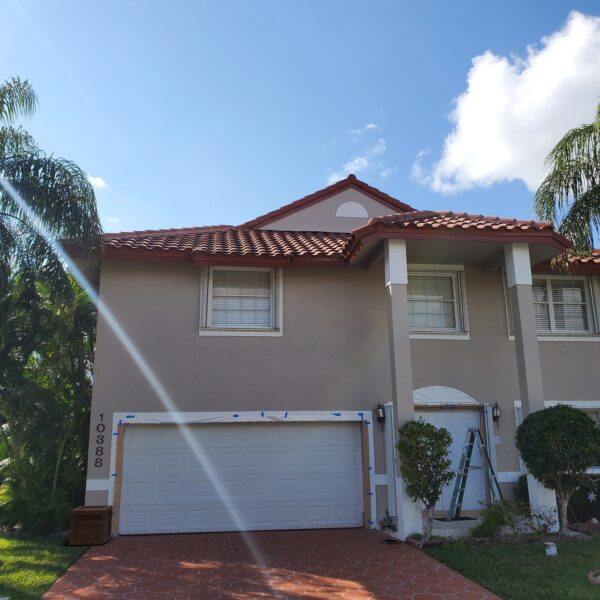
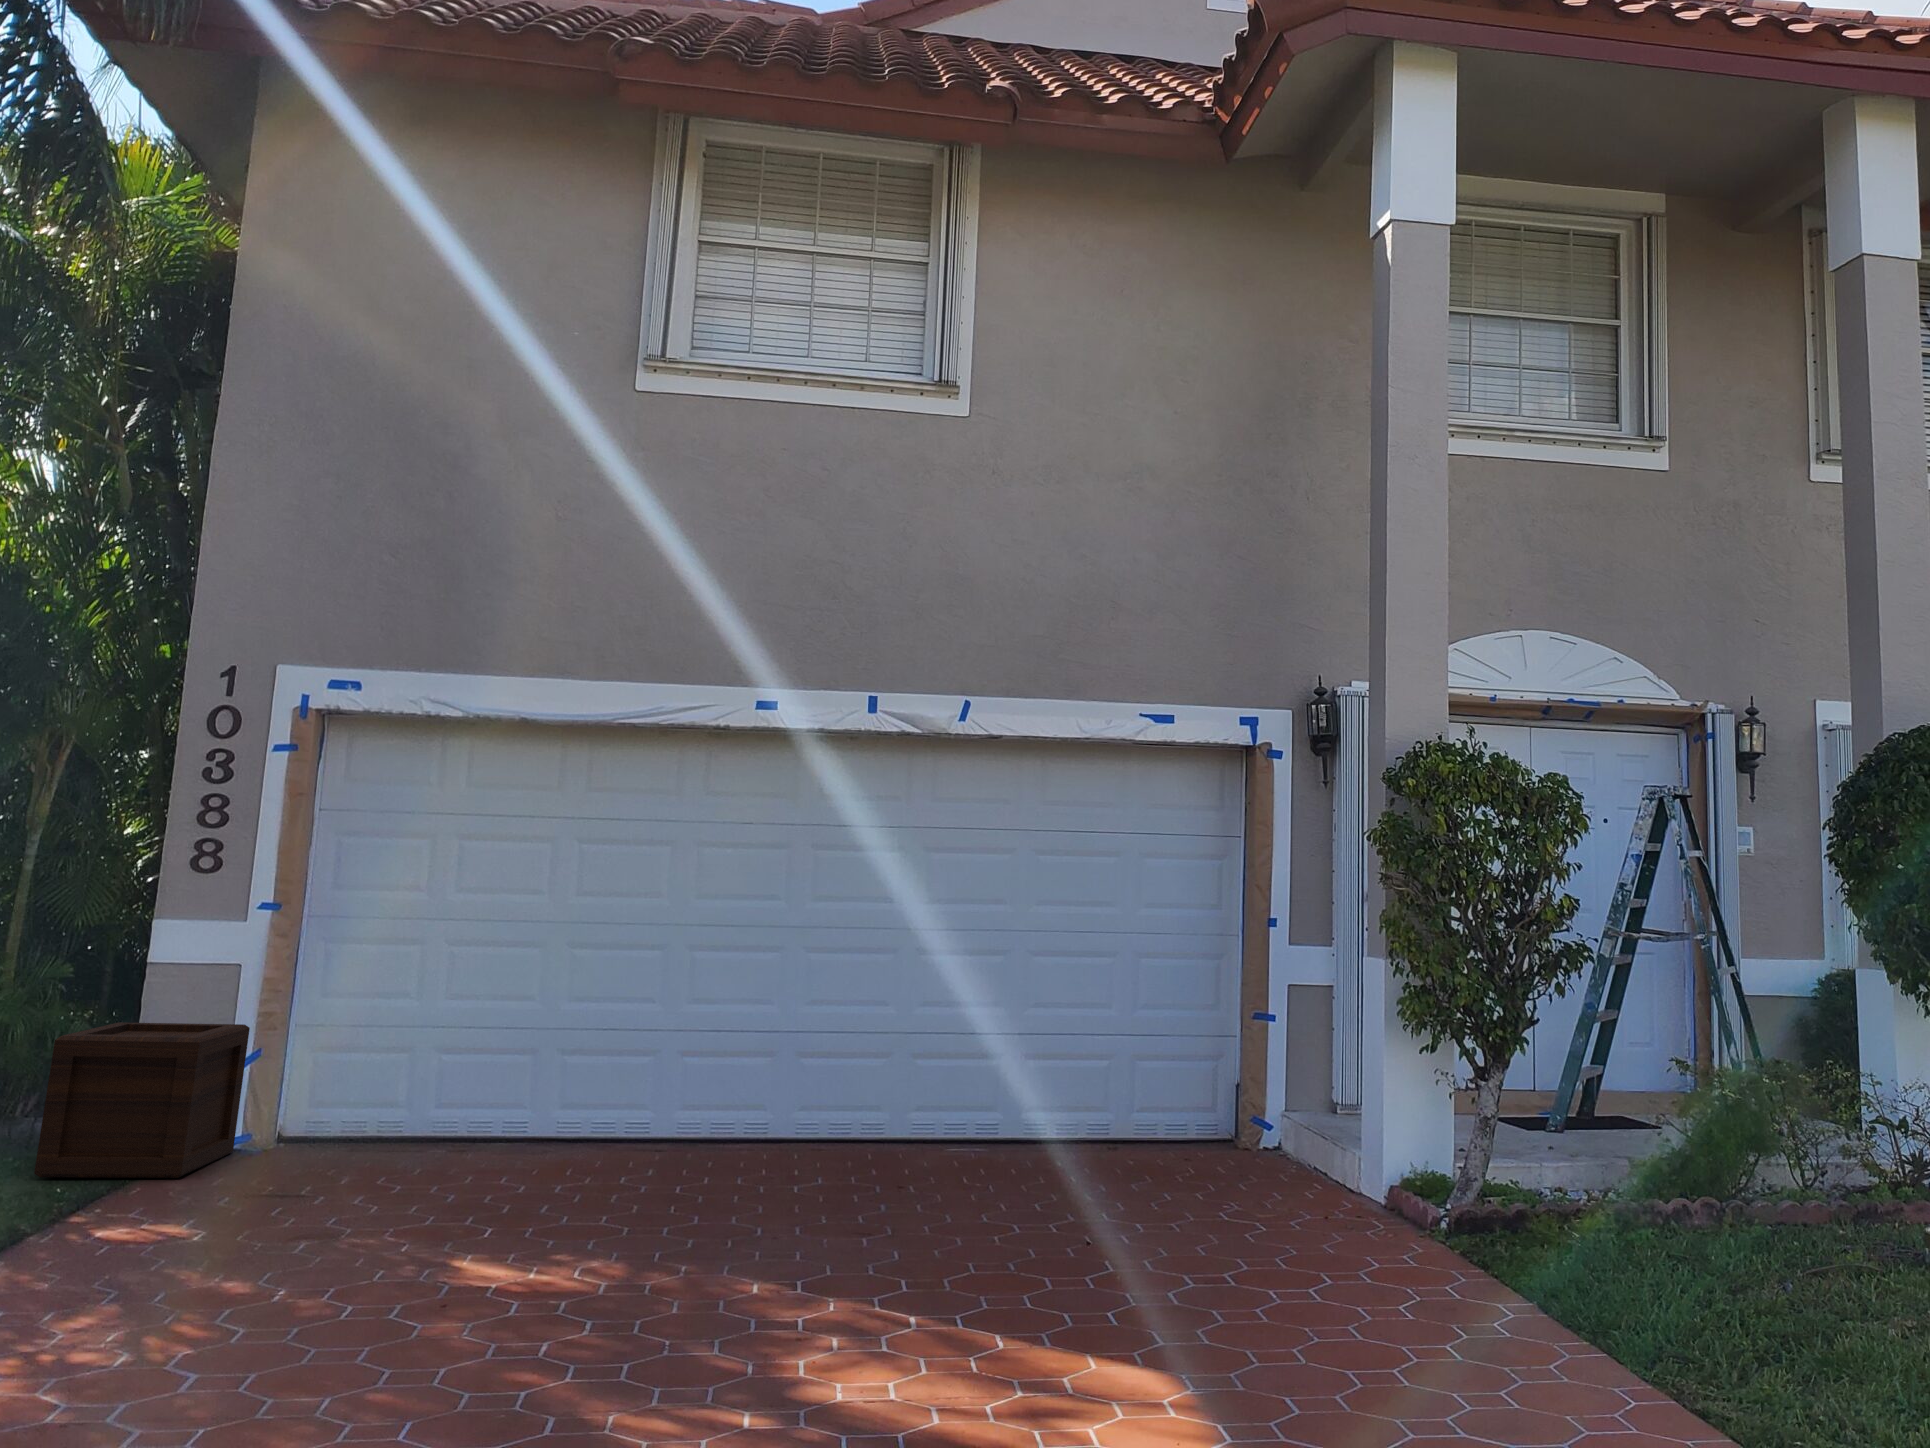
potted tree: present [377,508,399,544] -> none [1273,1062,1365,1209]

